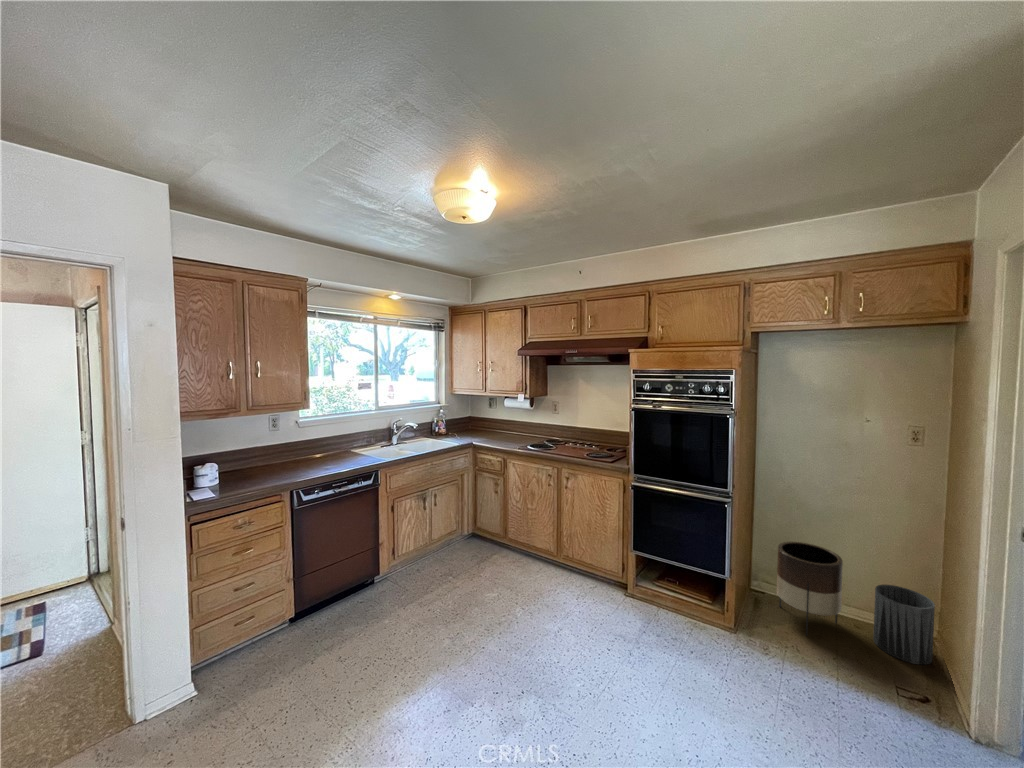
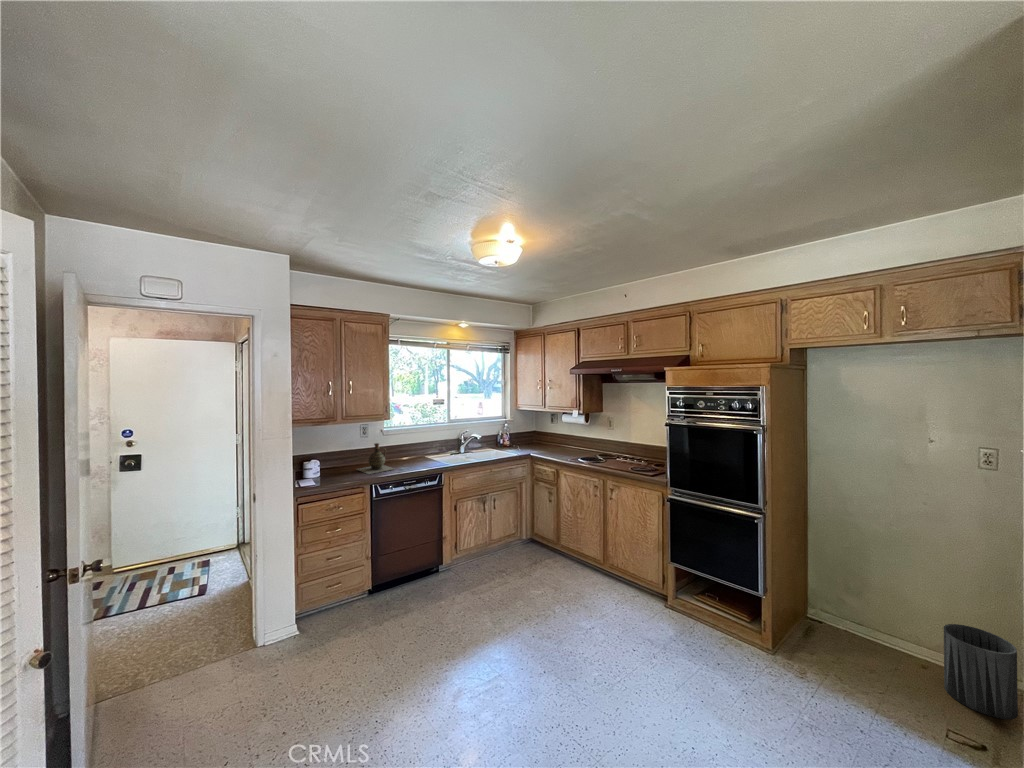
ceramic jug: none [266,439,320,478] -> present [357,443,394,474]
planter: present [777,542,843,636] -> none [829,568,903,670]

